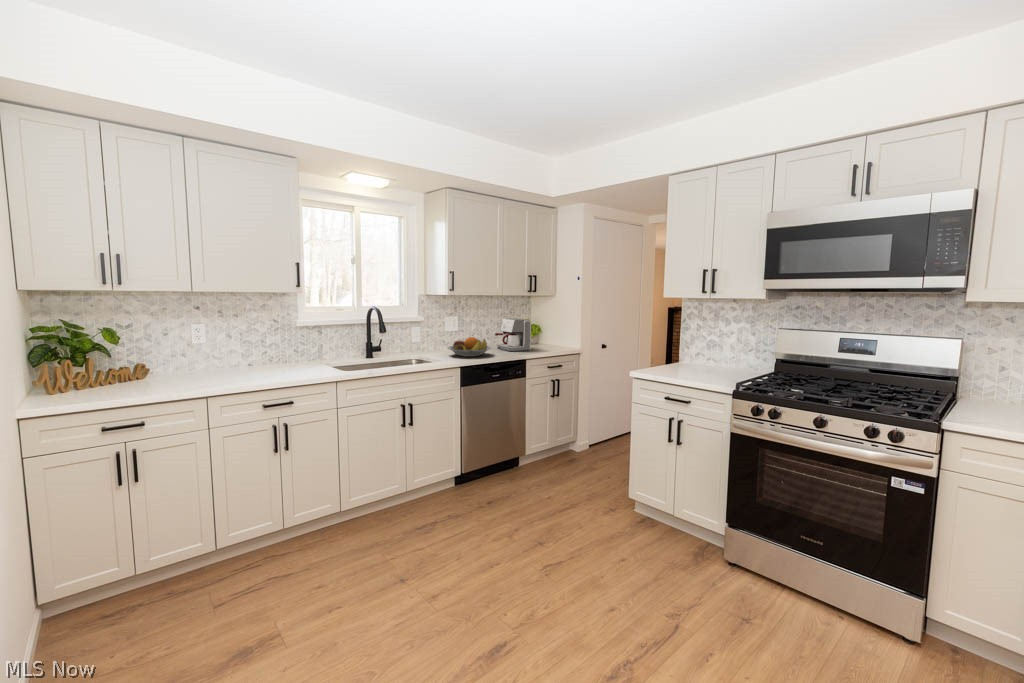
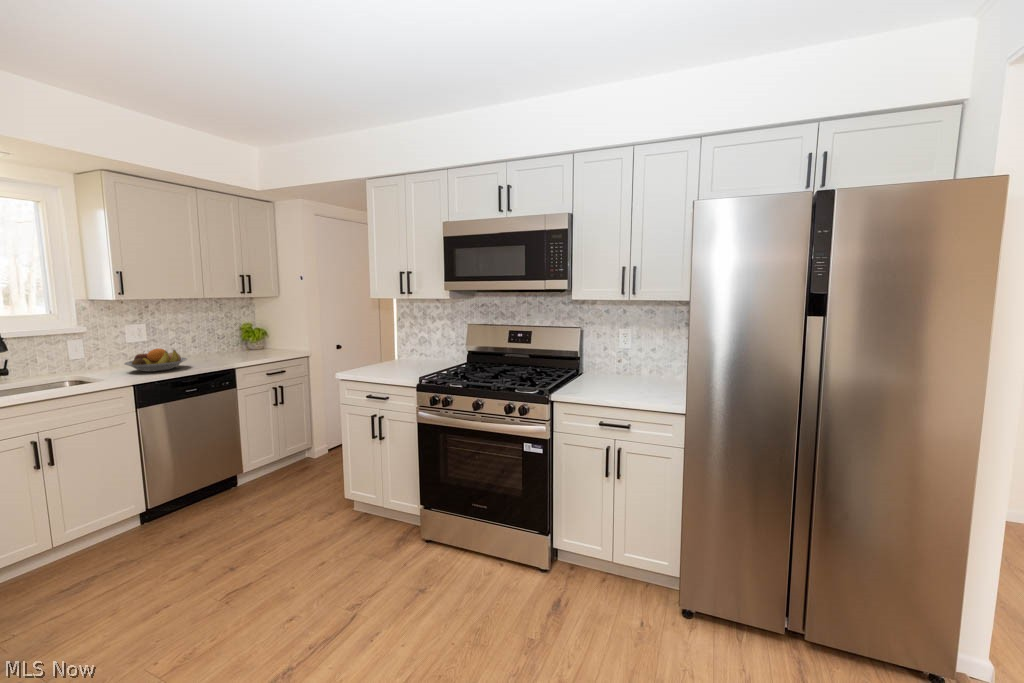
coffee maker: present [495,318,531,351] -> none [199,324,245,361]

